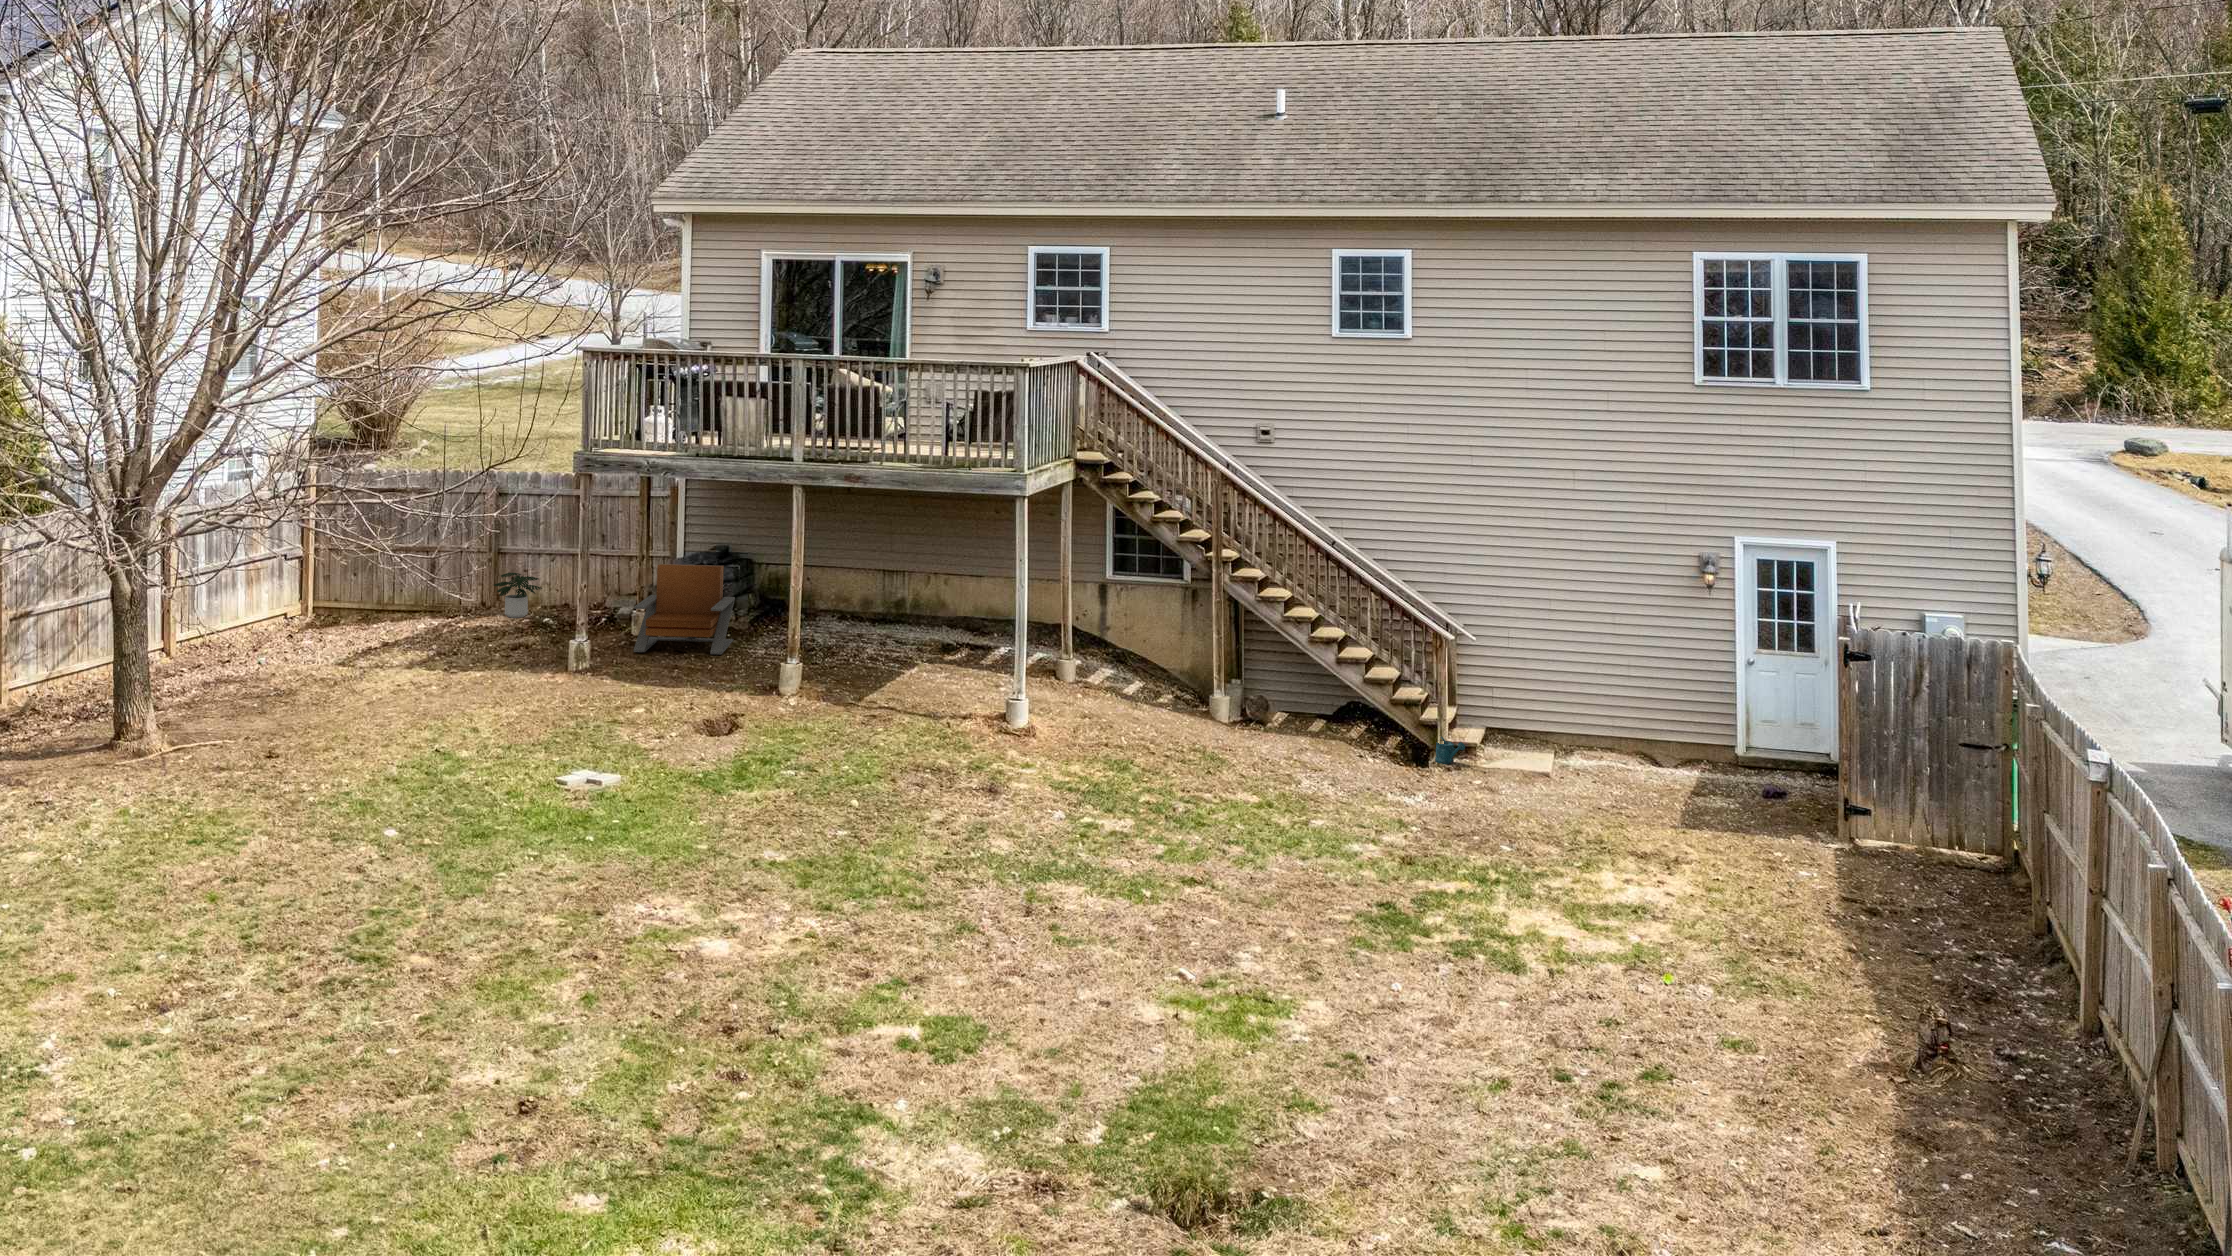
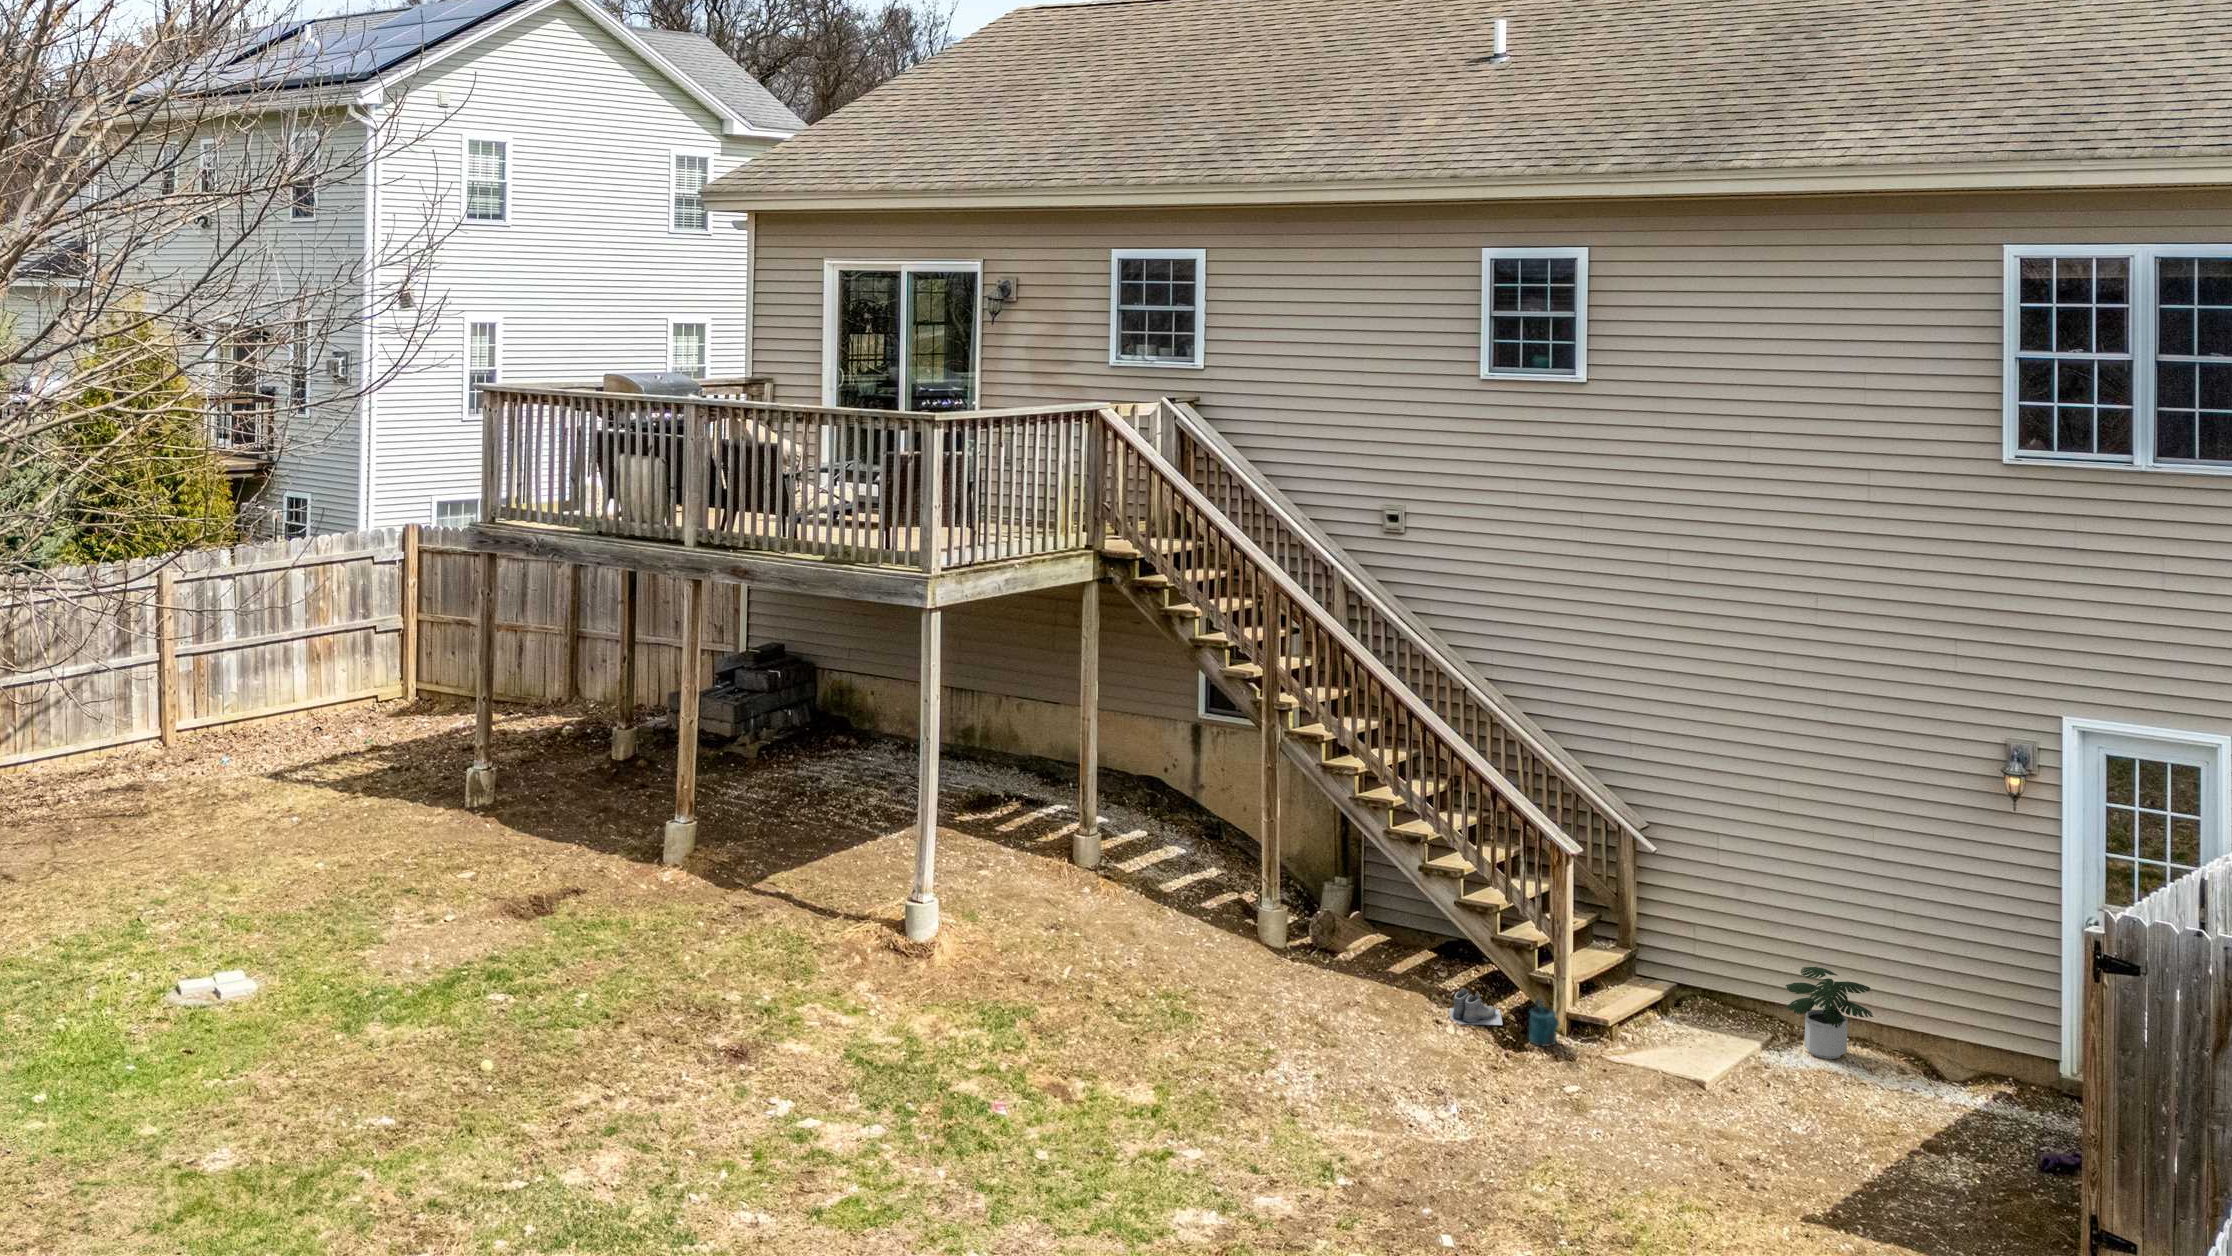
lounge chair: present [634,564,735,654] -> none [595,663,743,786]
potted plant: present [494,573,542,618] -> present [1786,967,1873,1059]
boots: none [1365,736,1410,759] -> present [1449,988,1503,1025]

